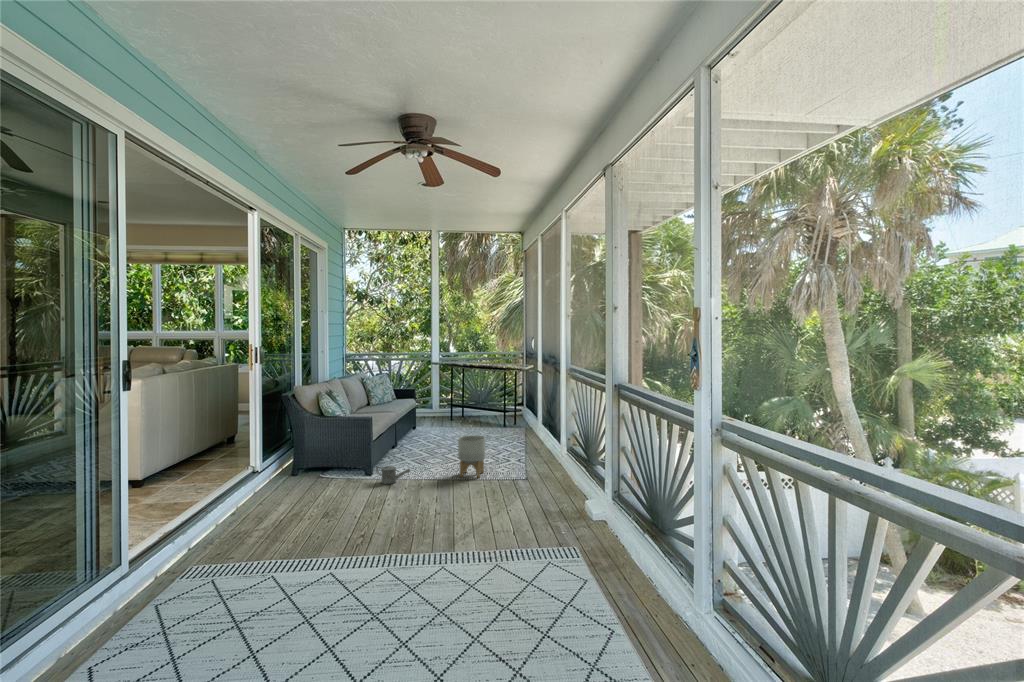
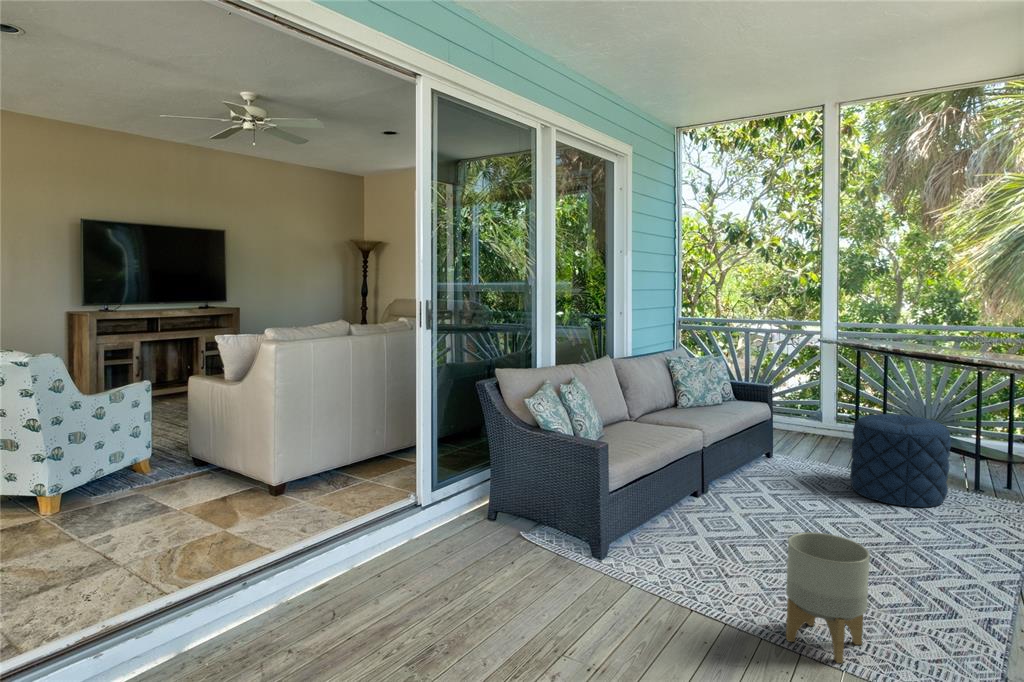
pouf: none [458,396,497,437] -> present [850,414,951,507]
watering can: present [376,466,410,484] -> none [593,554,650,606]

